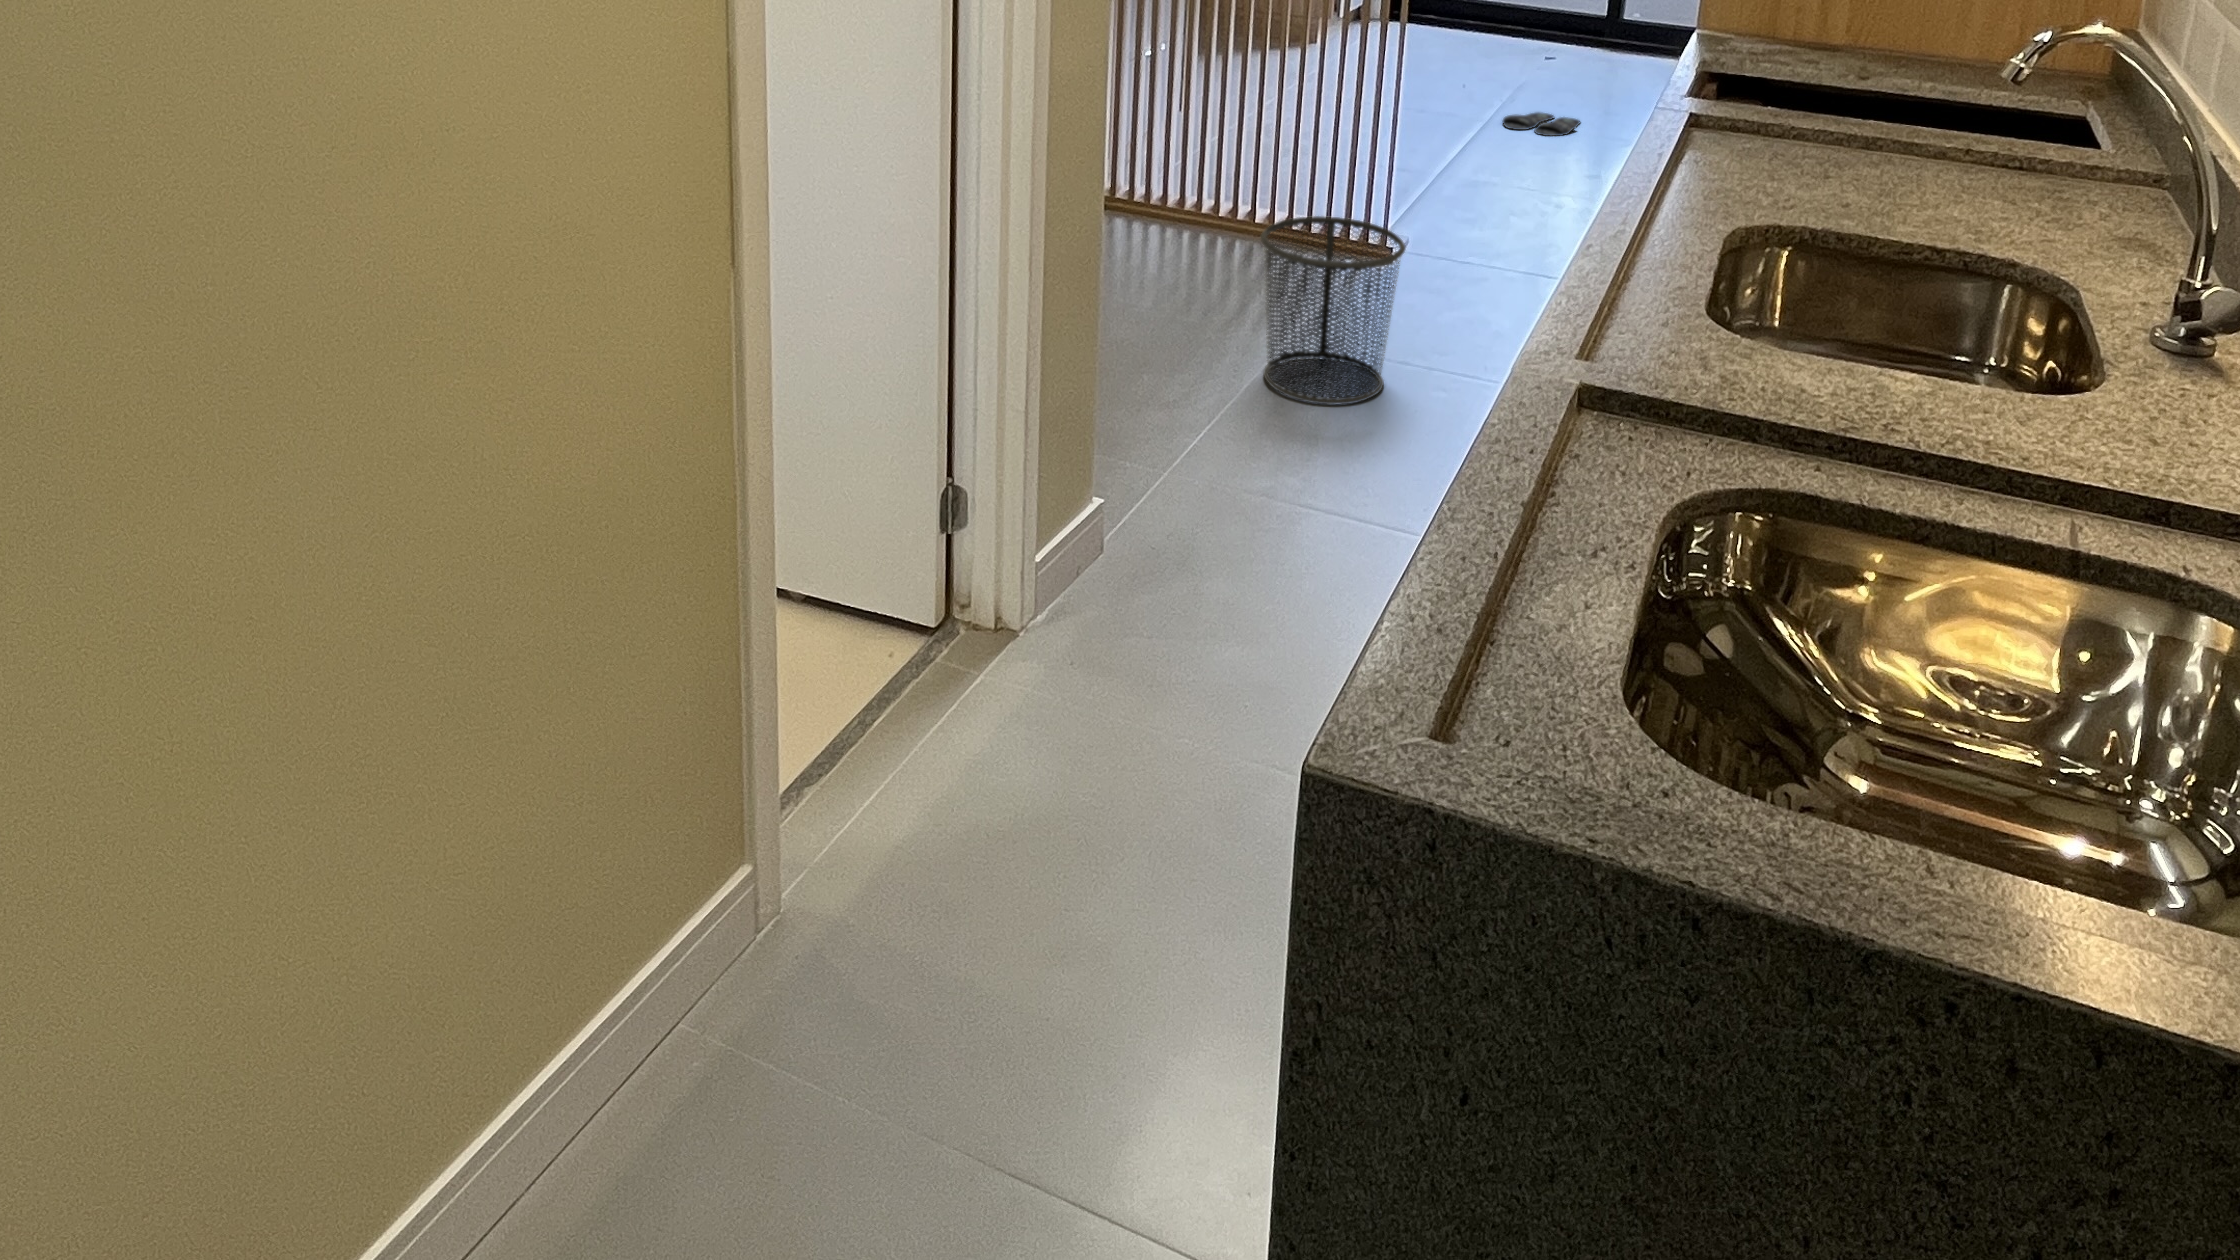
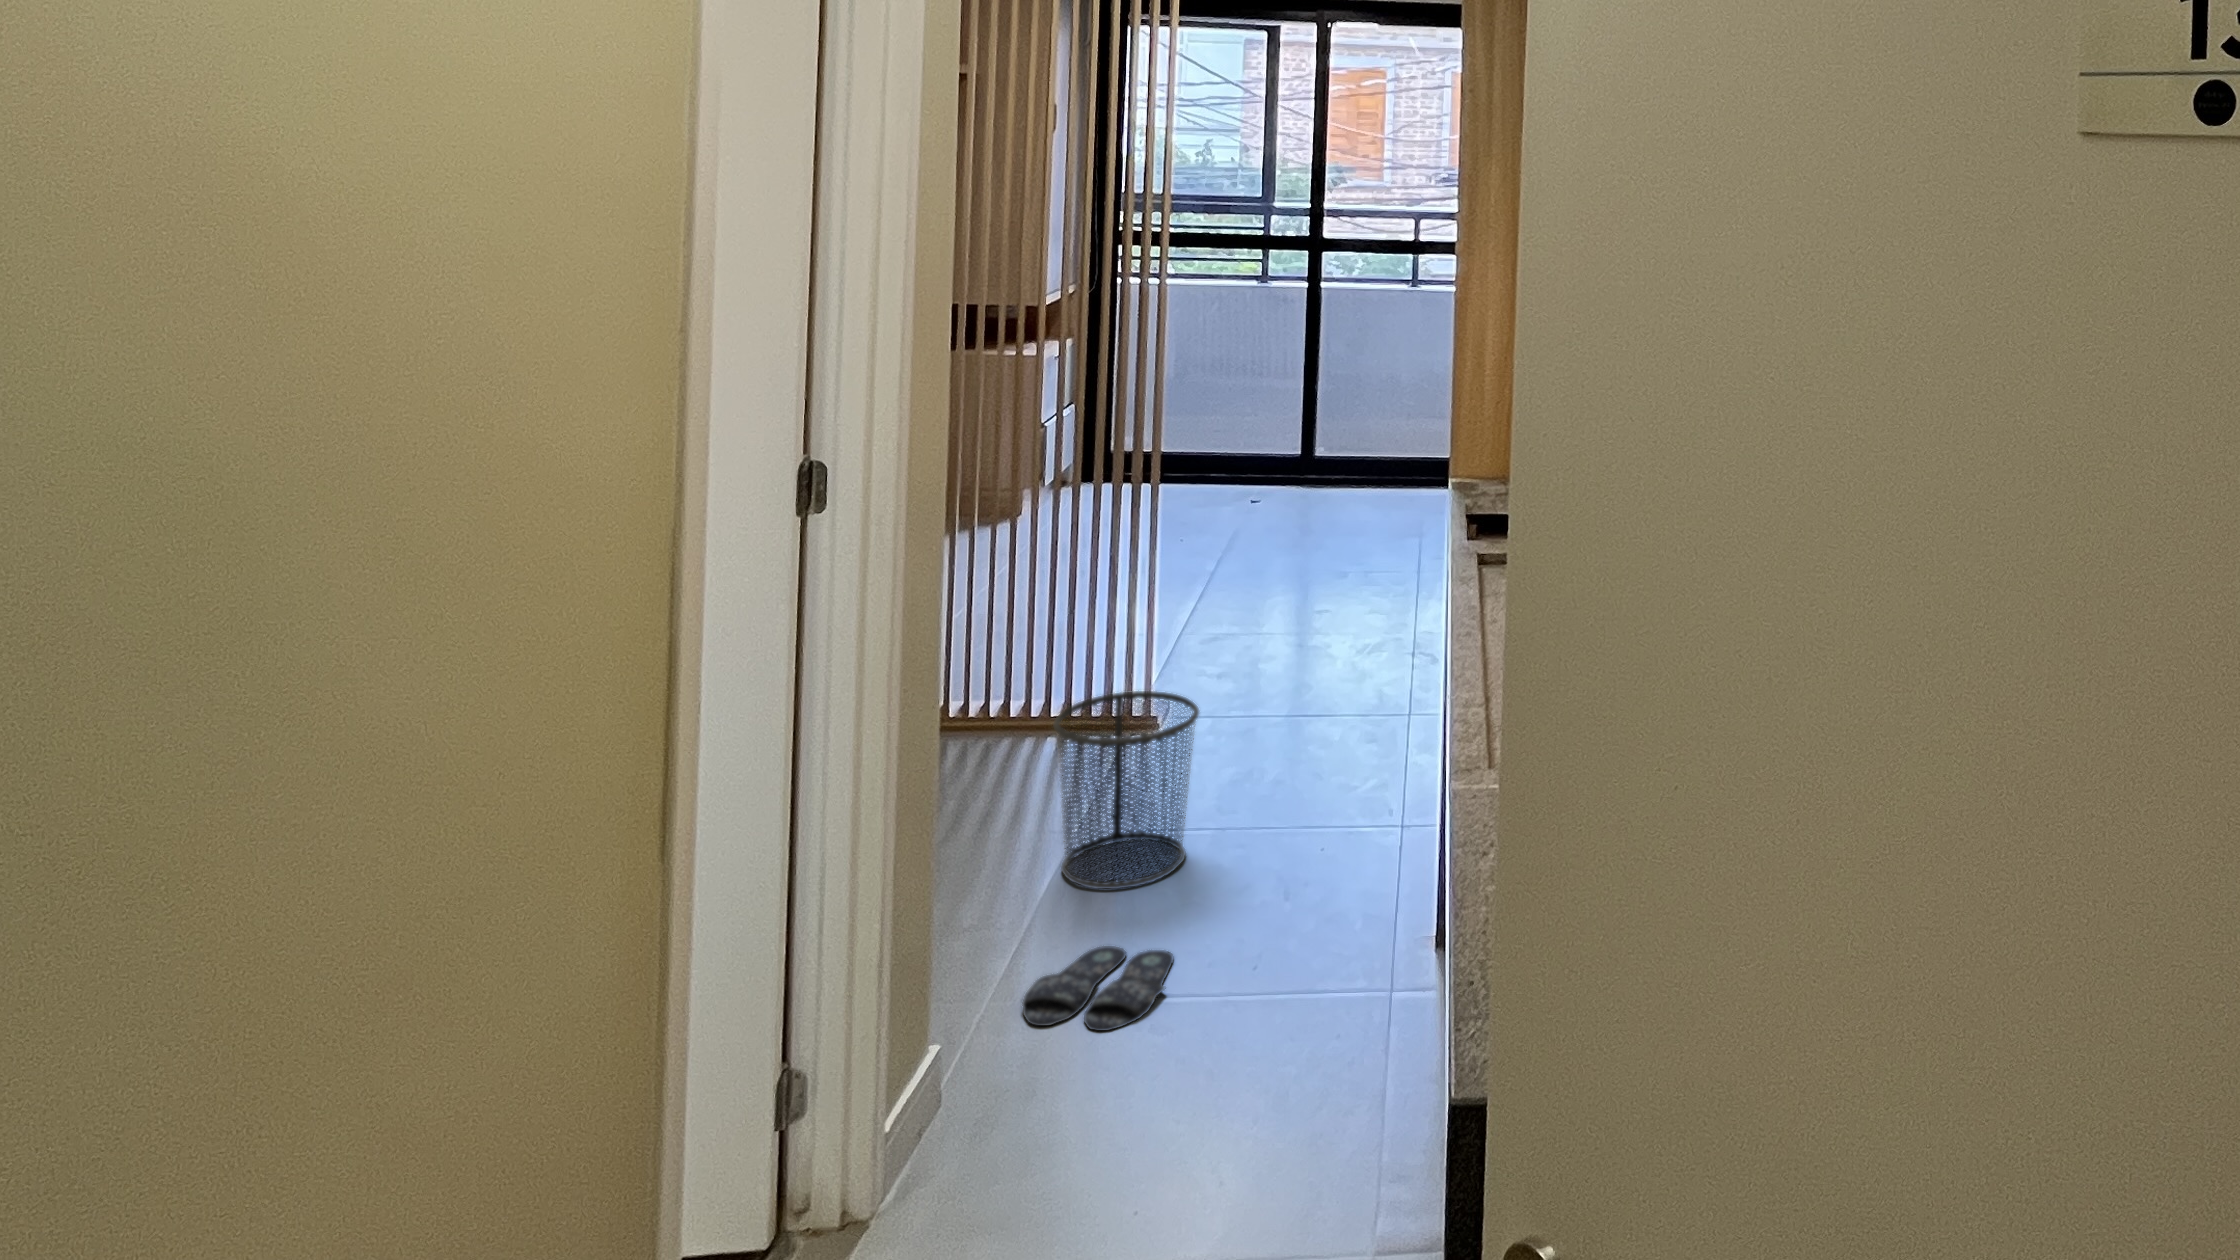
slippers: present [1503,112,1580,136] -> present [1022,946,1174,1031]

